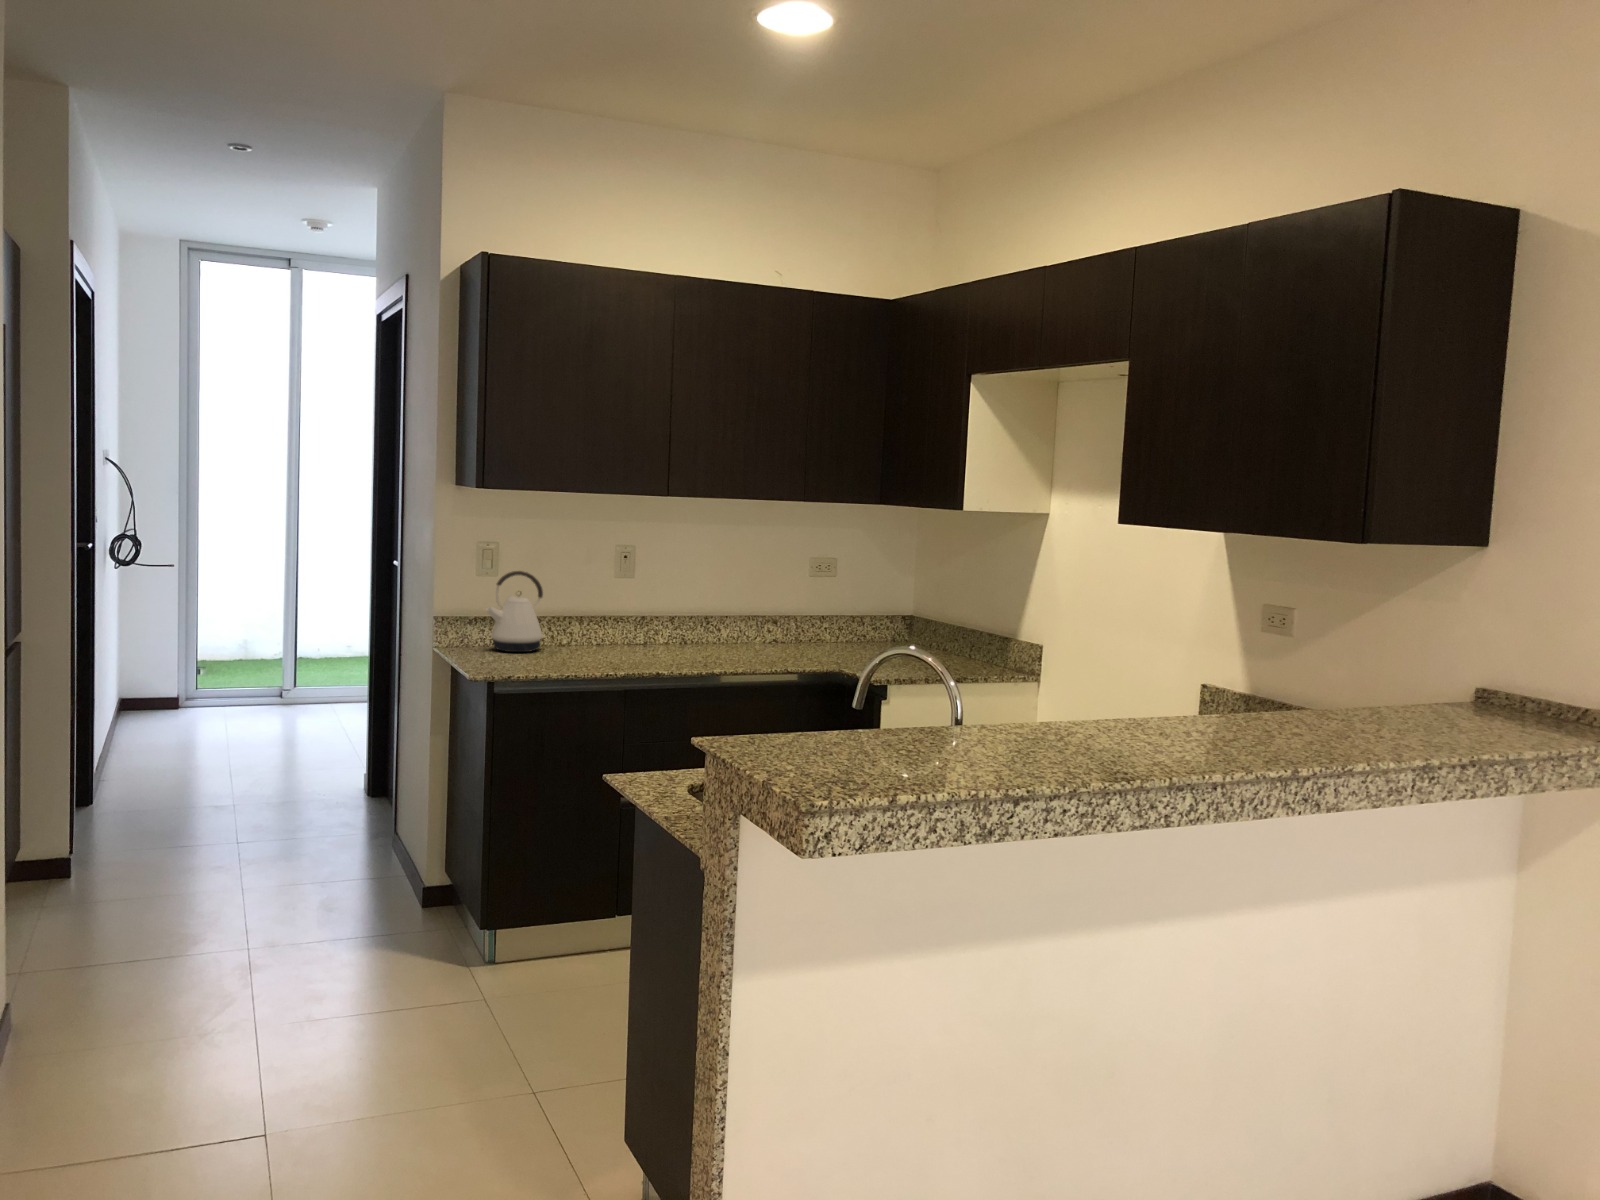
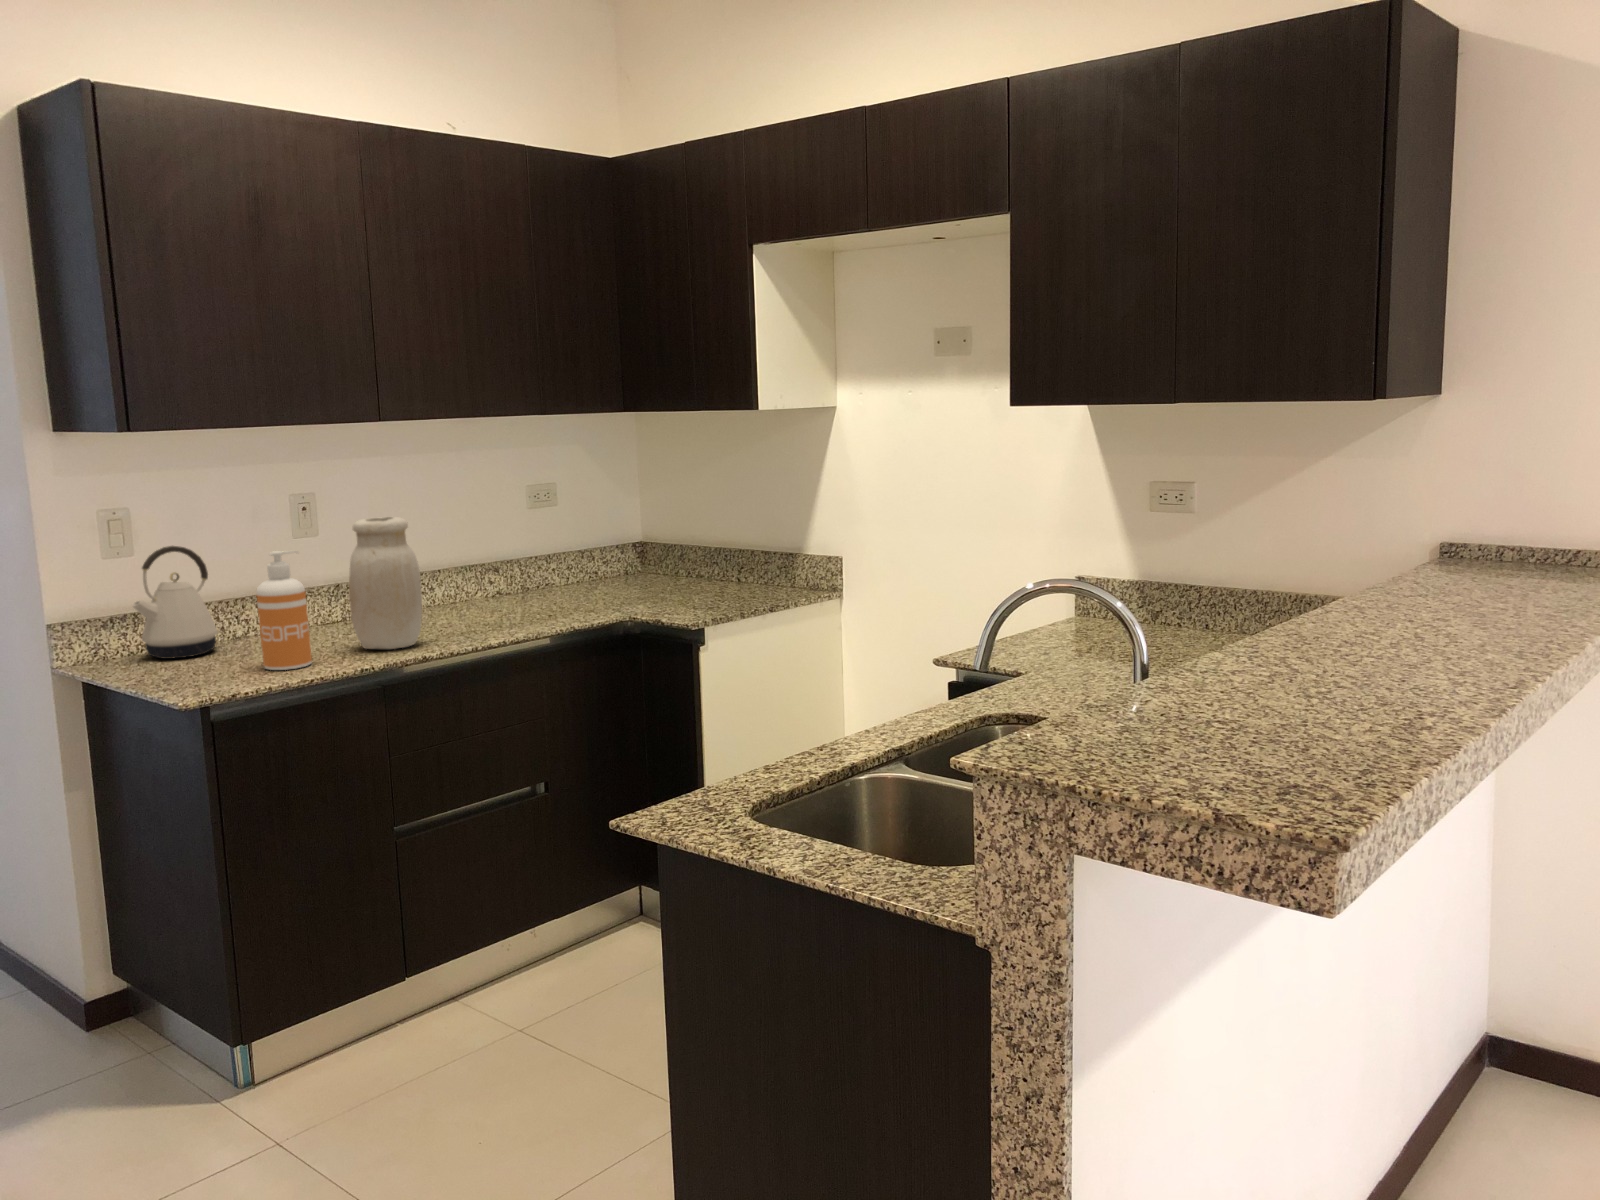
jar: none [626,566,679,666] -> present [349,517,422,649]
soap dispenser: none [554,582,590,669] -> present [256,551,312,670]

